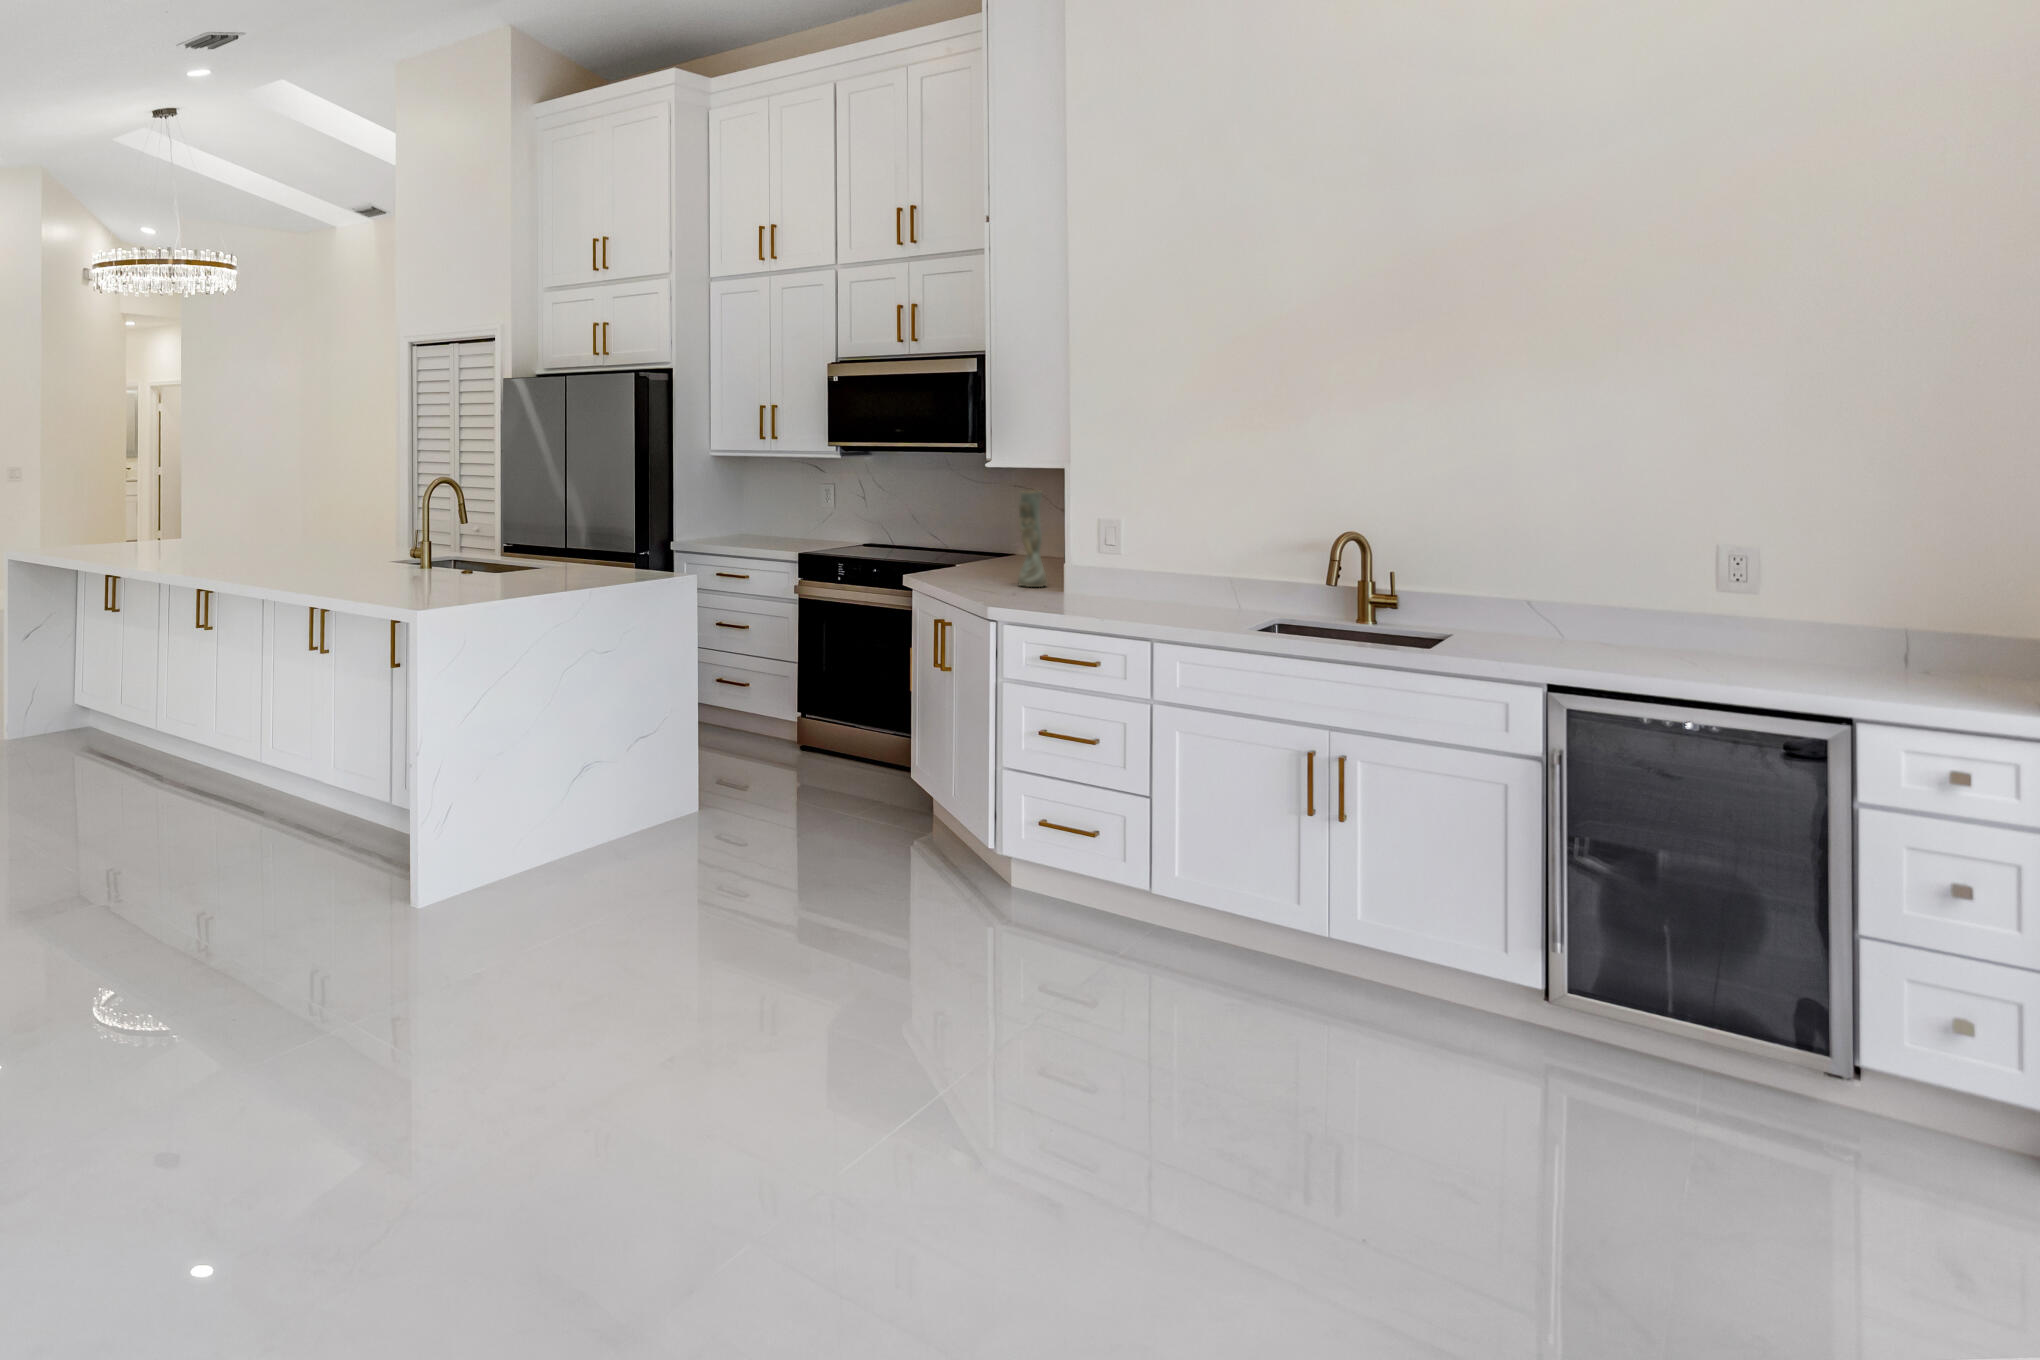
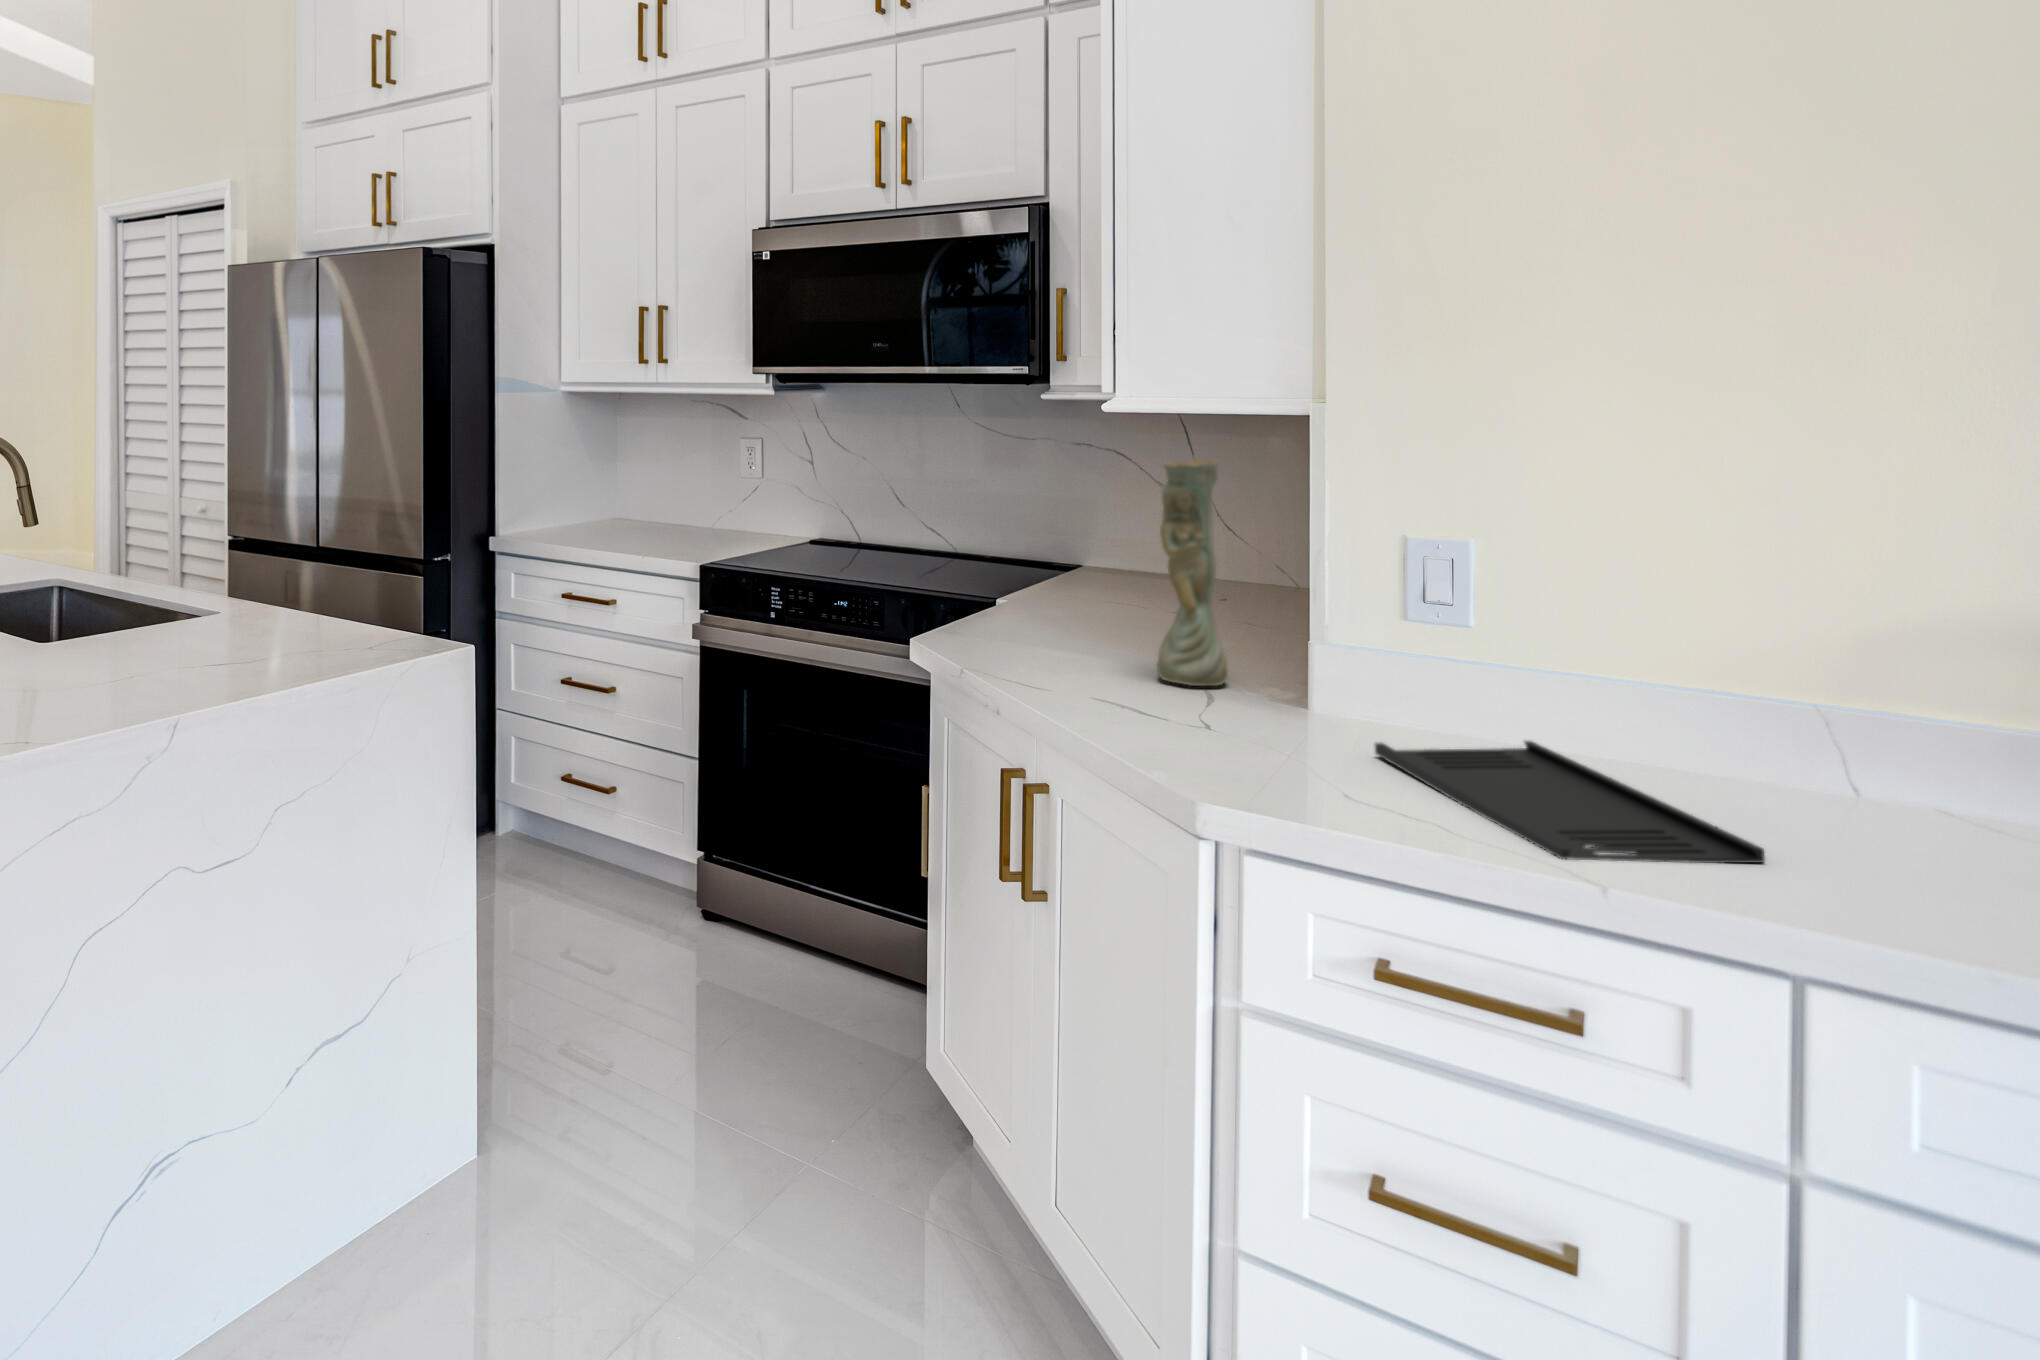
tray: none [1082,595,1176,619] -> present [1375,741,1765,863]

